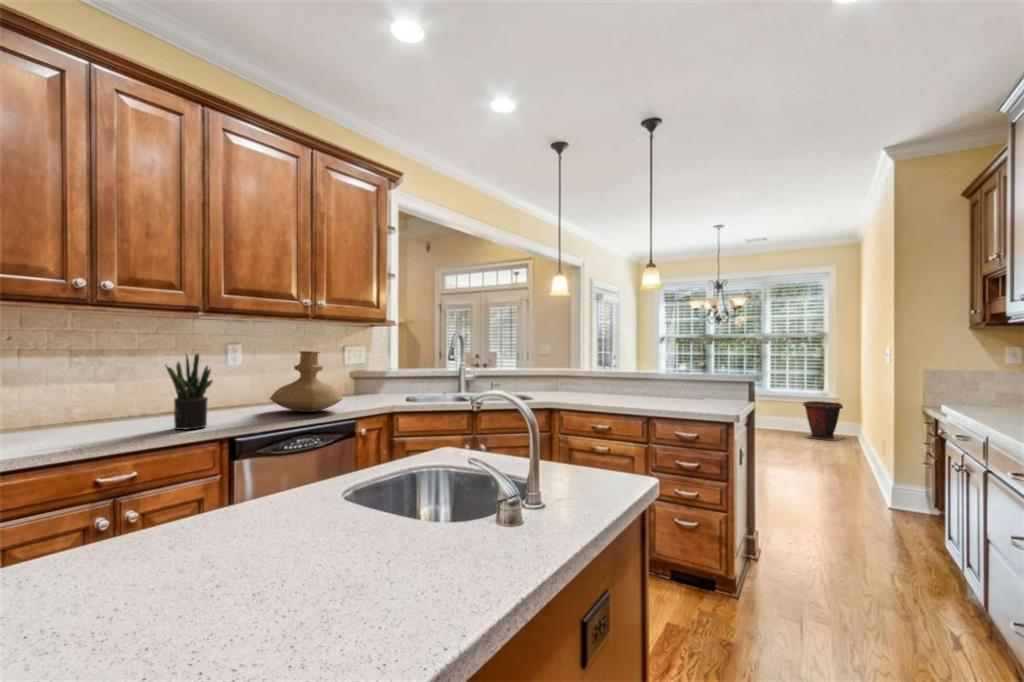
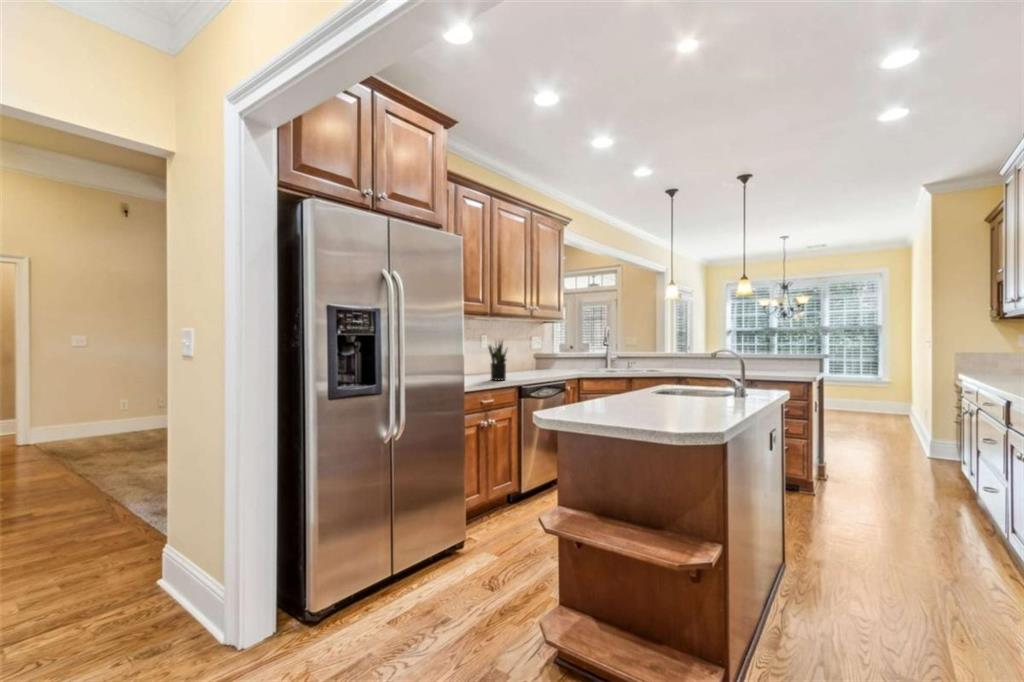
vase: present [270,351,343,412] -> none [518,338,559,375]
trash can: present [803,401,843,441] -> none [859,383,897,415]

